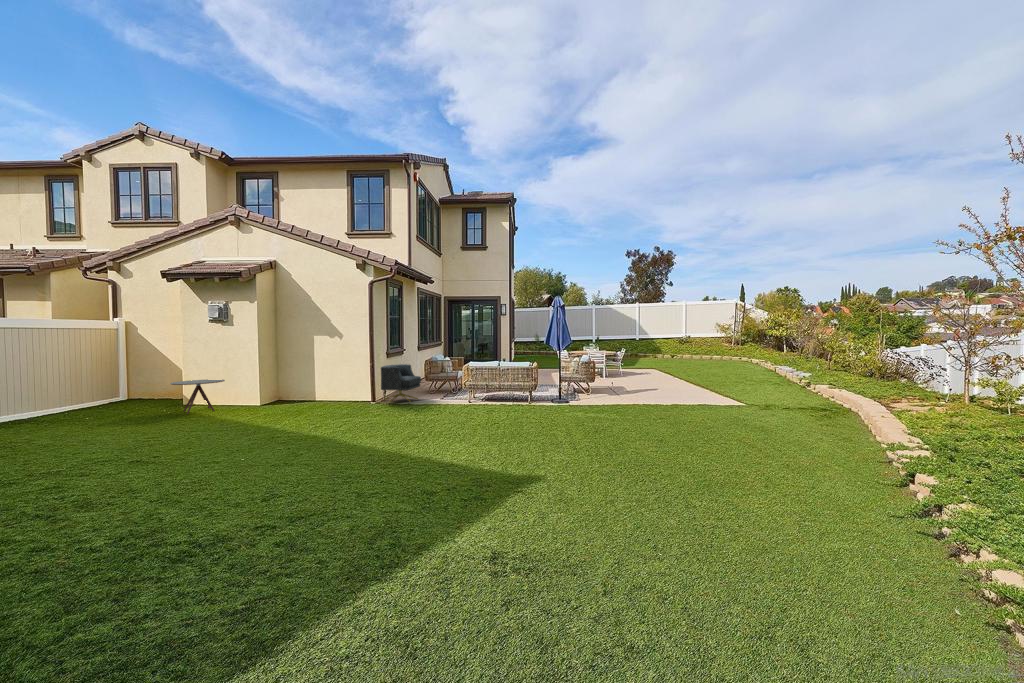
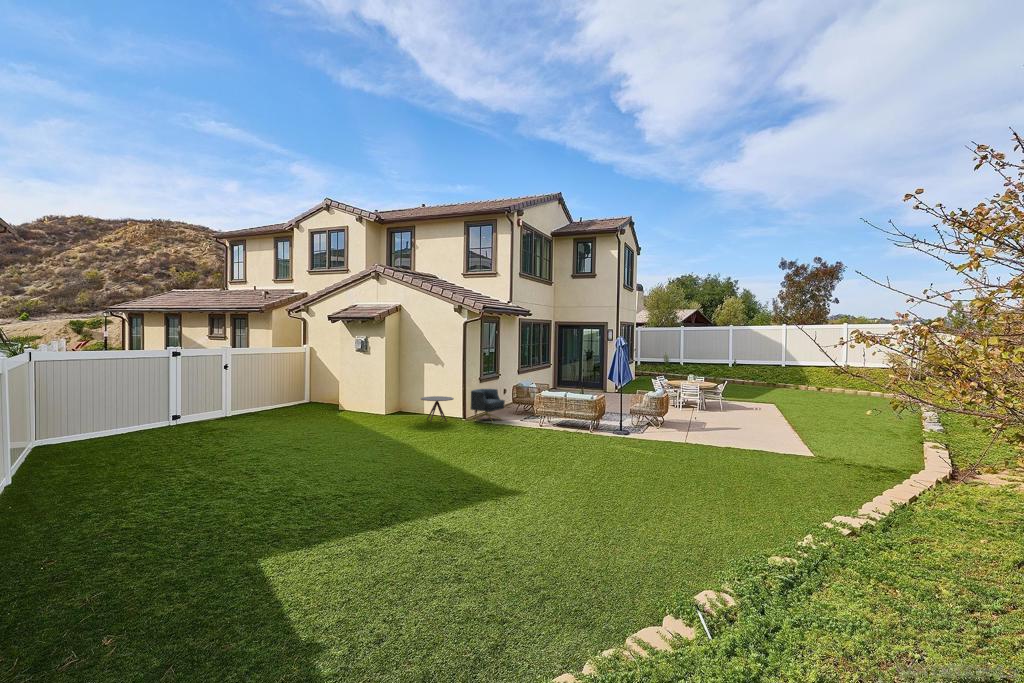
round table: present [170,379,225,414] -> present [420,396,454,422]

